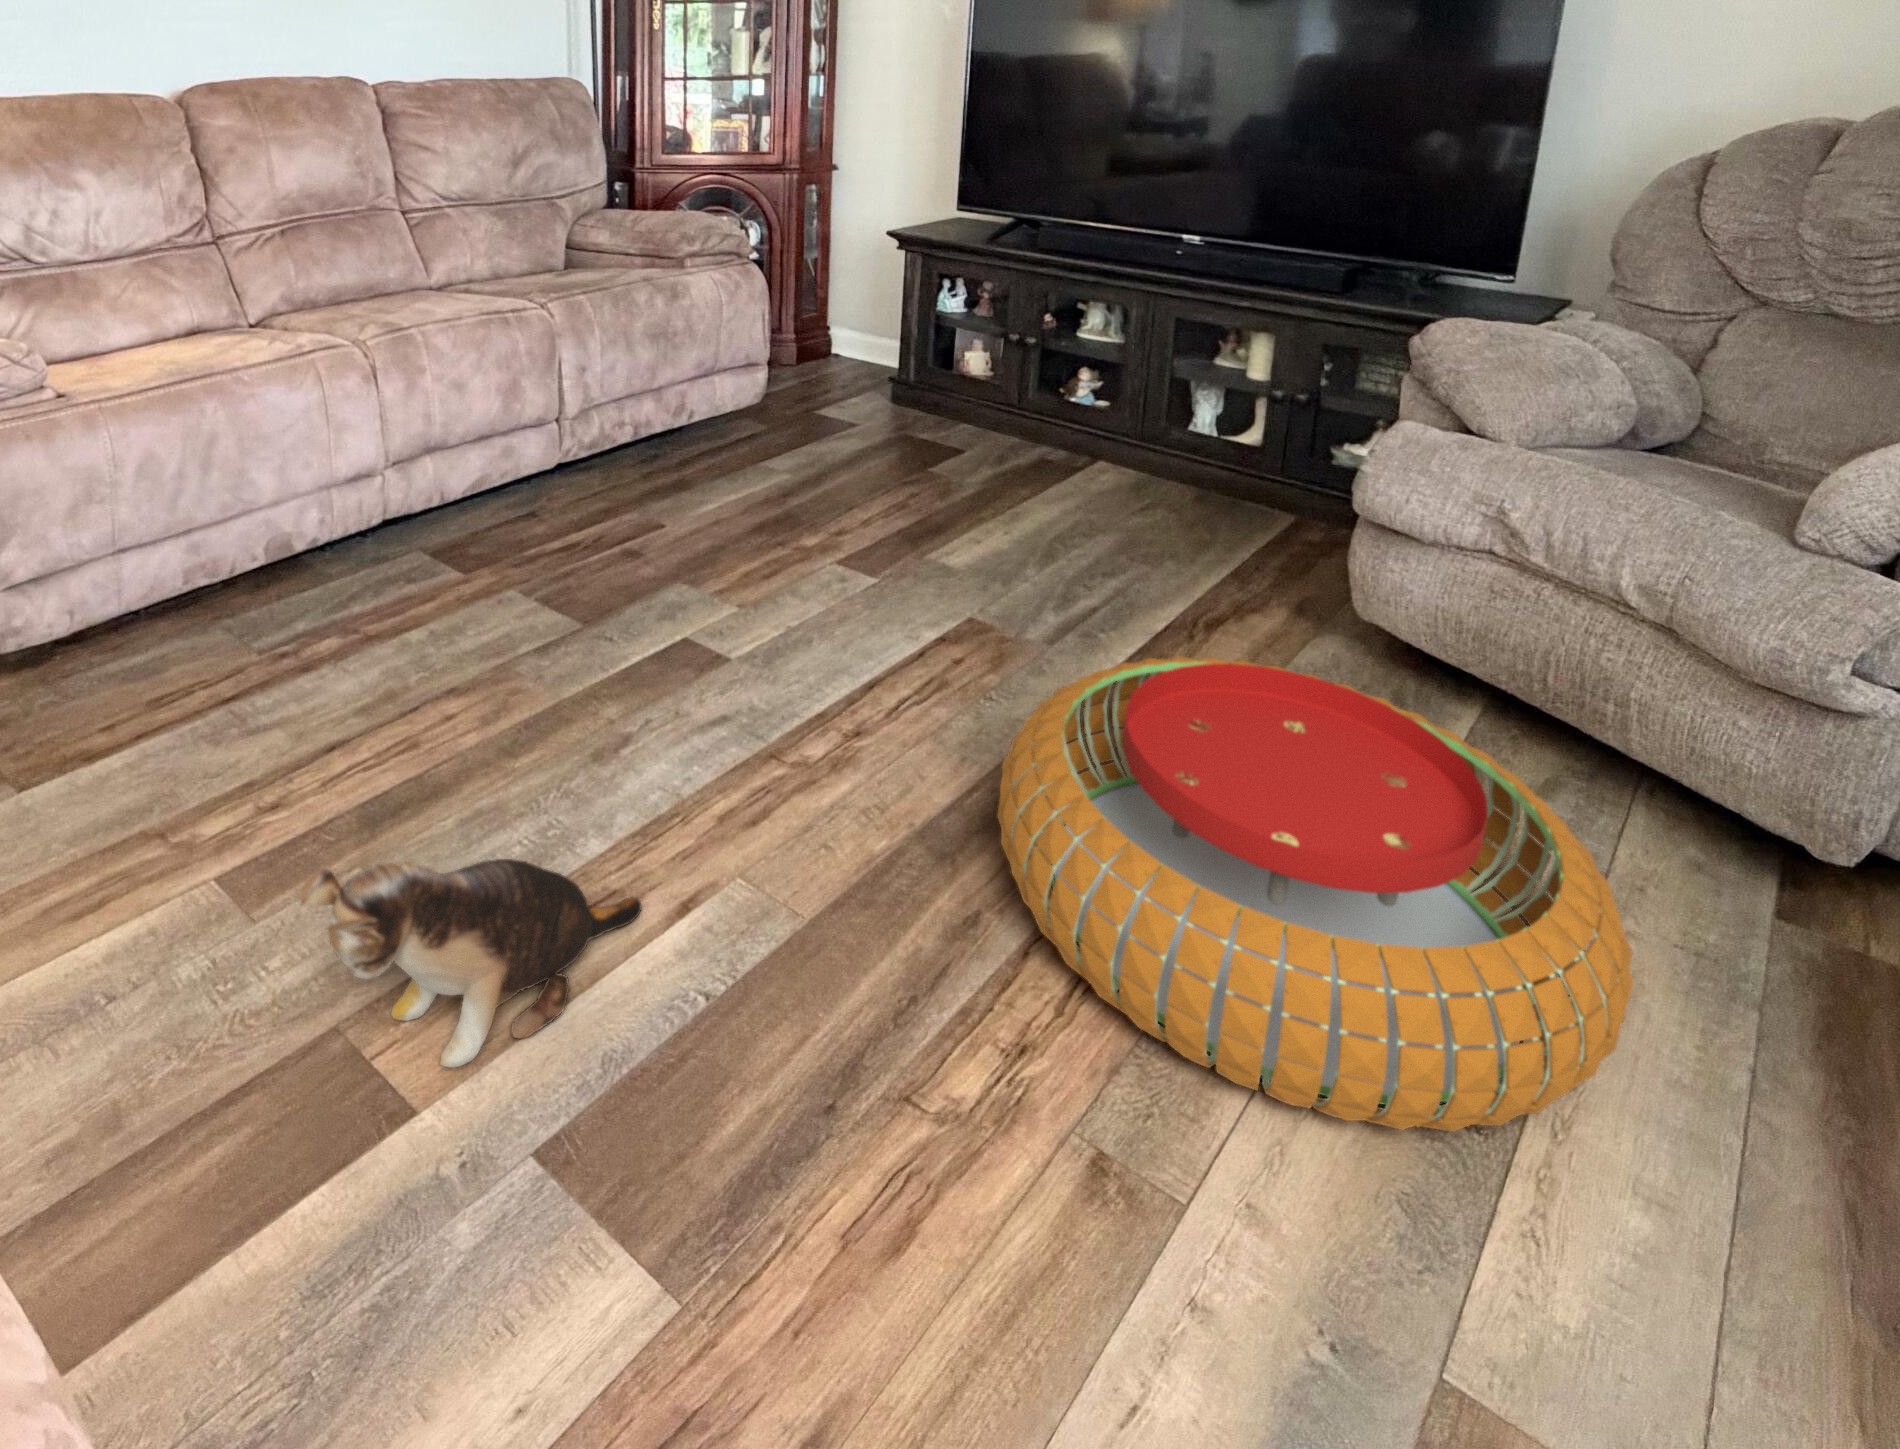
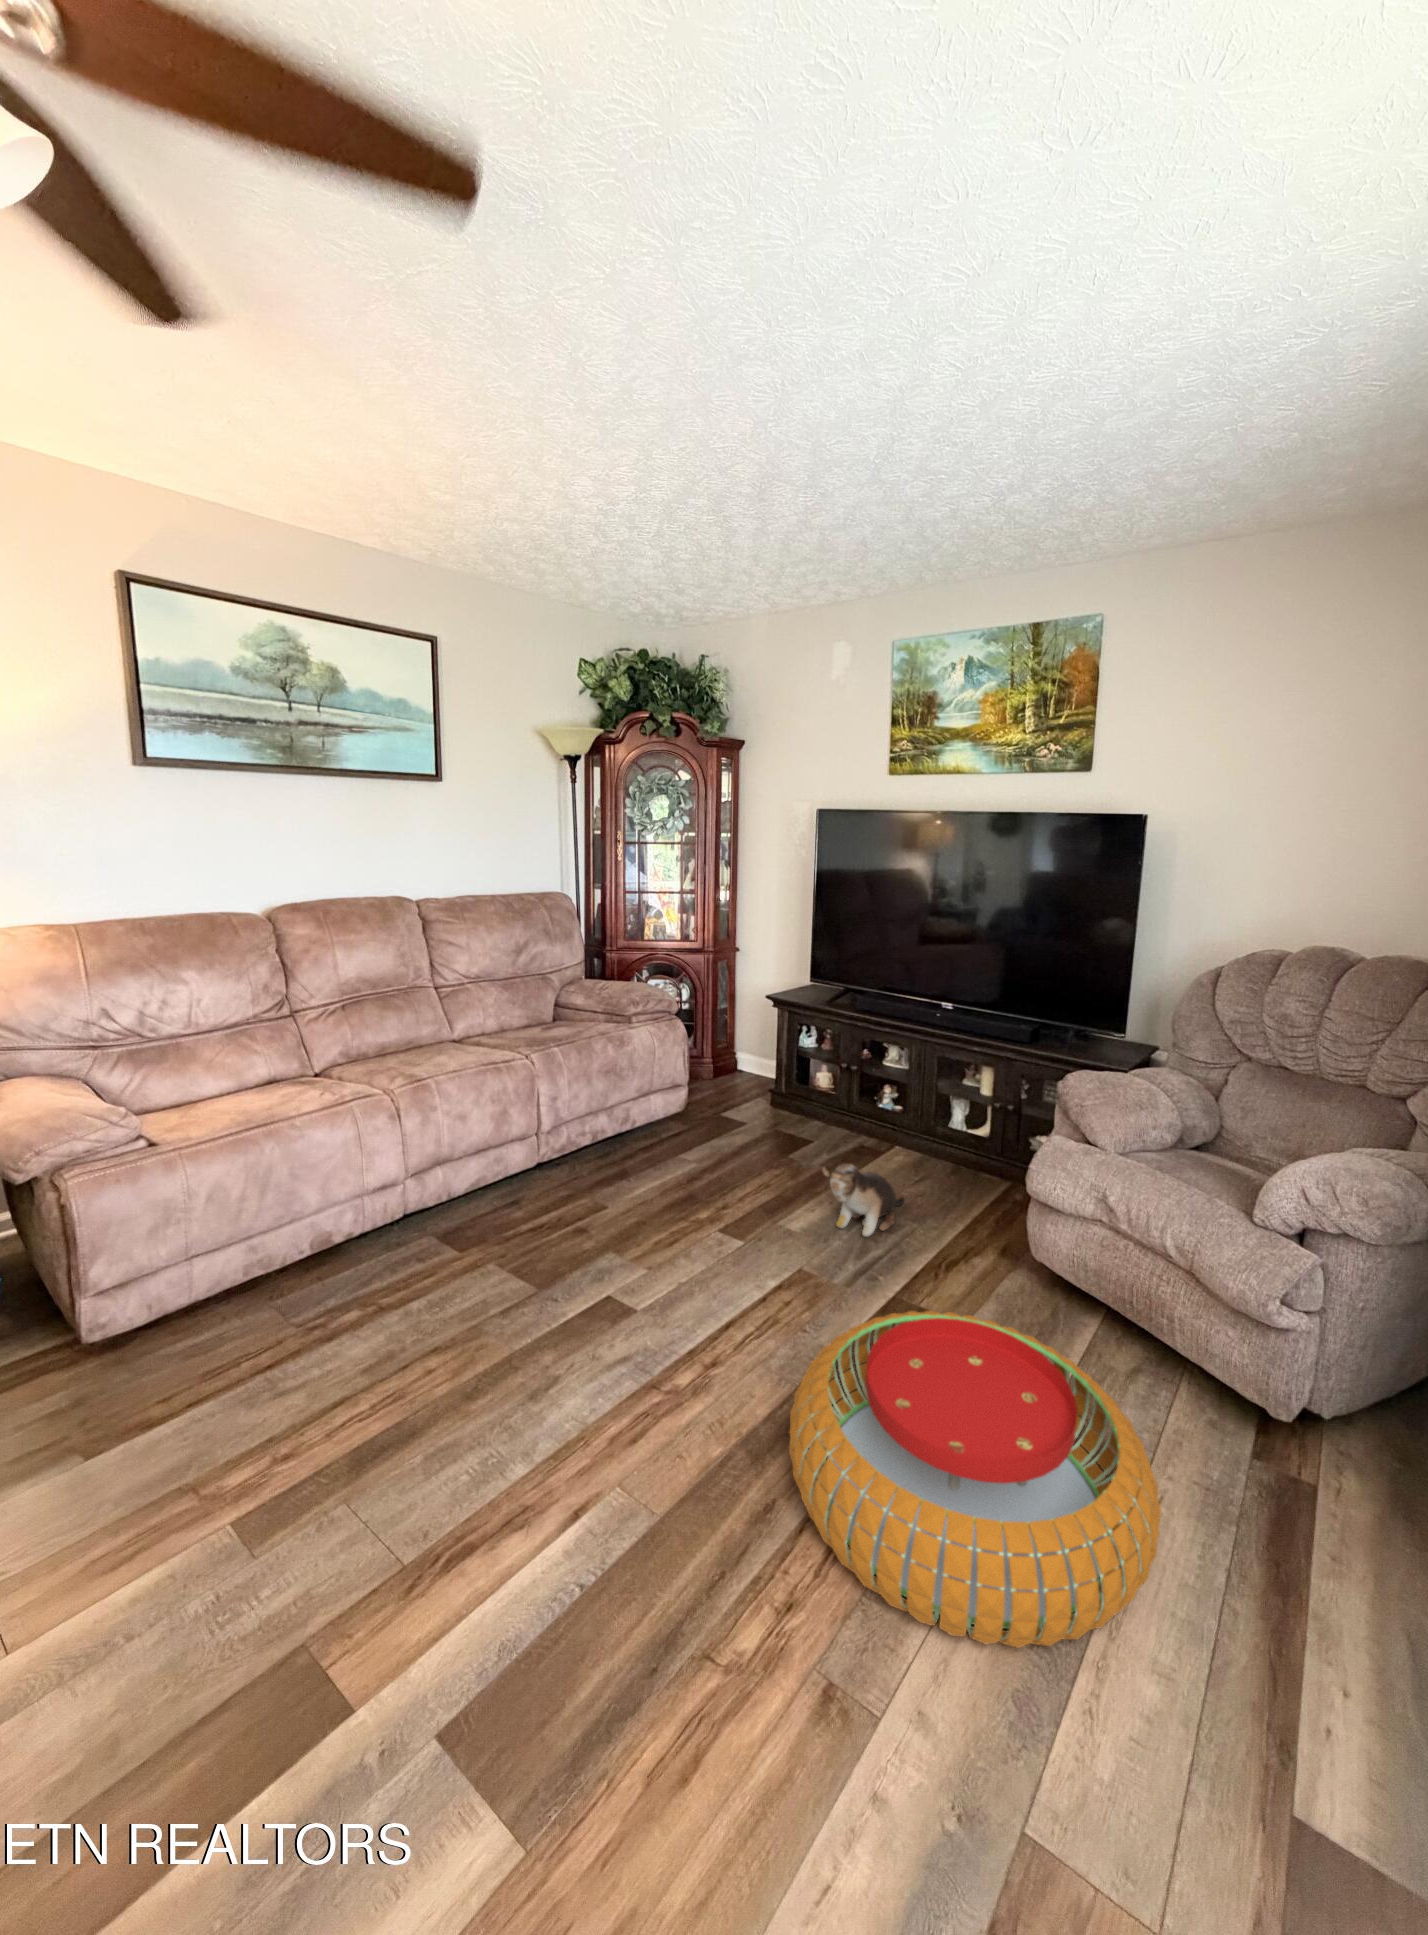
plush toy: present [300,859,641,1067] -> present [822,1164,904,1236]

